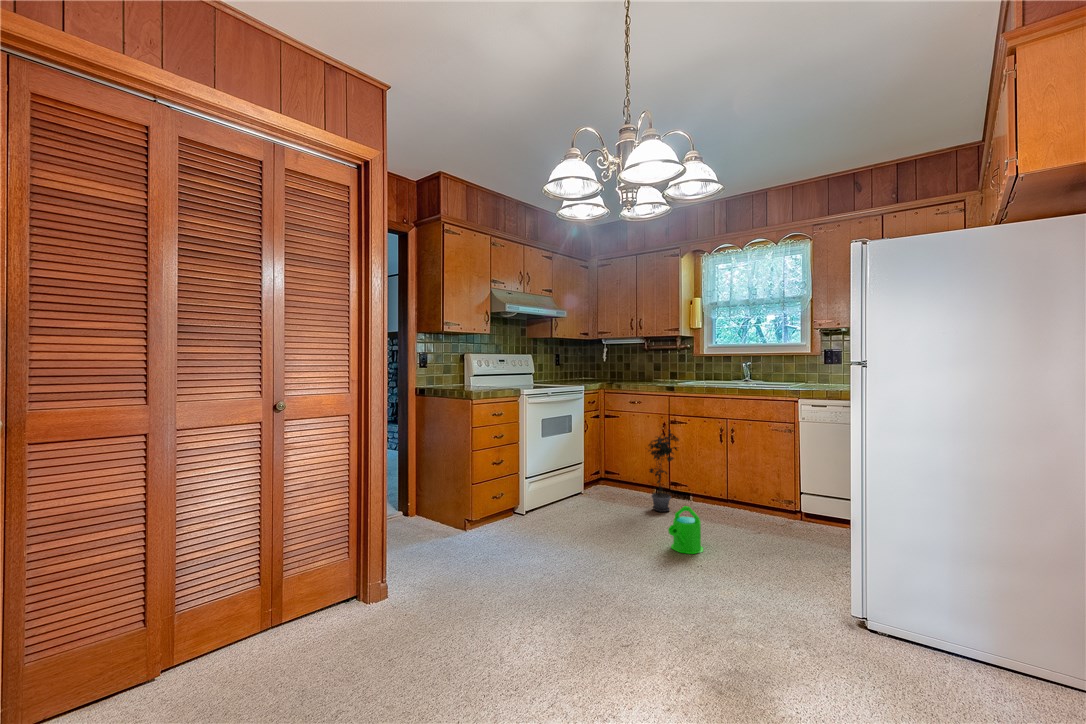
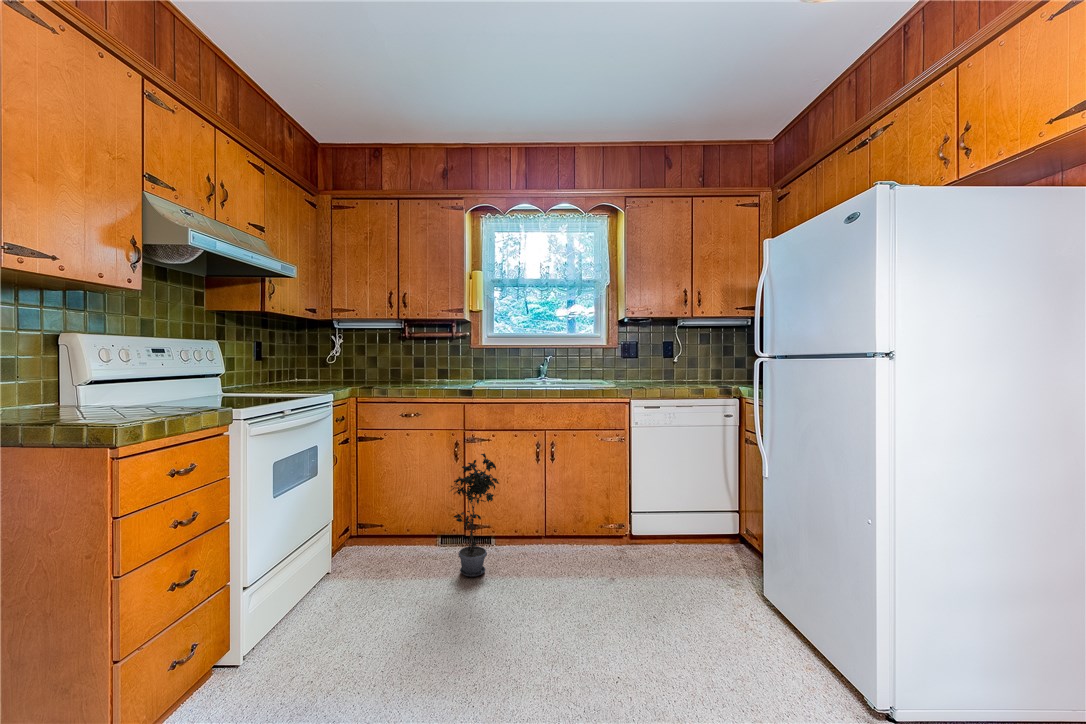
watering can: present [668,506,703,554] -> none [548,580,600,661]

